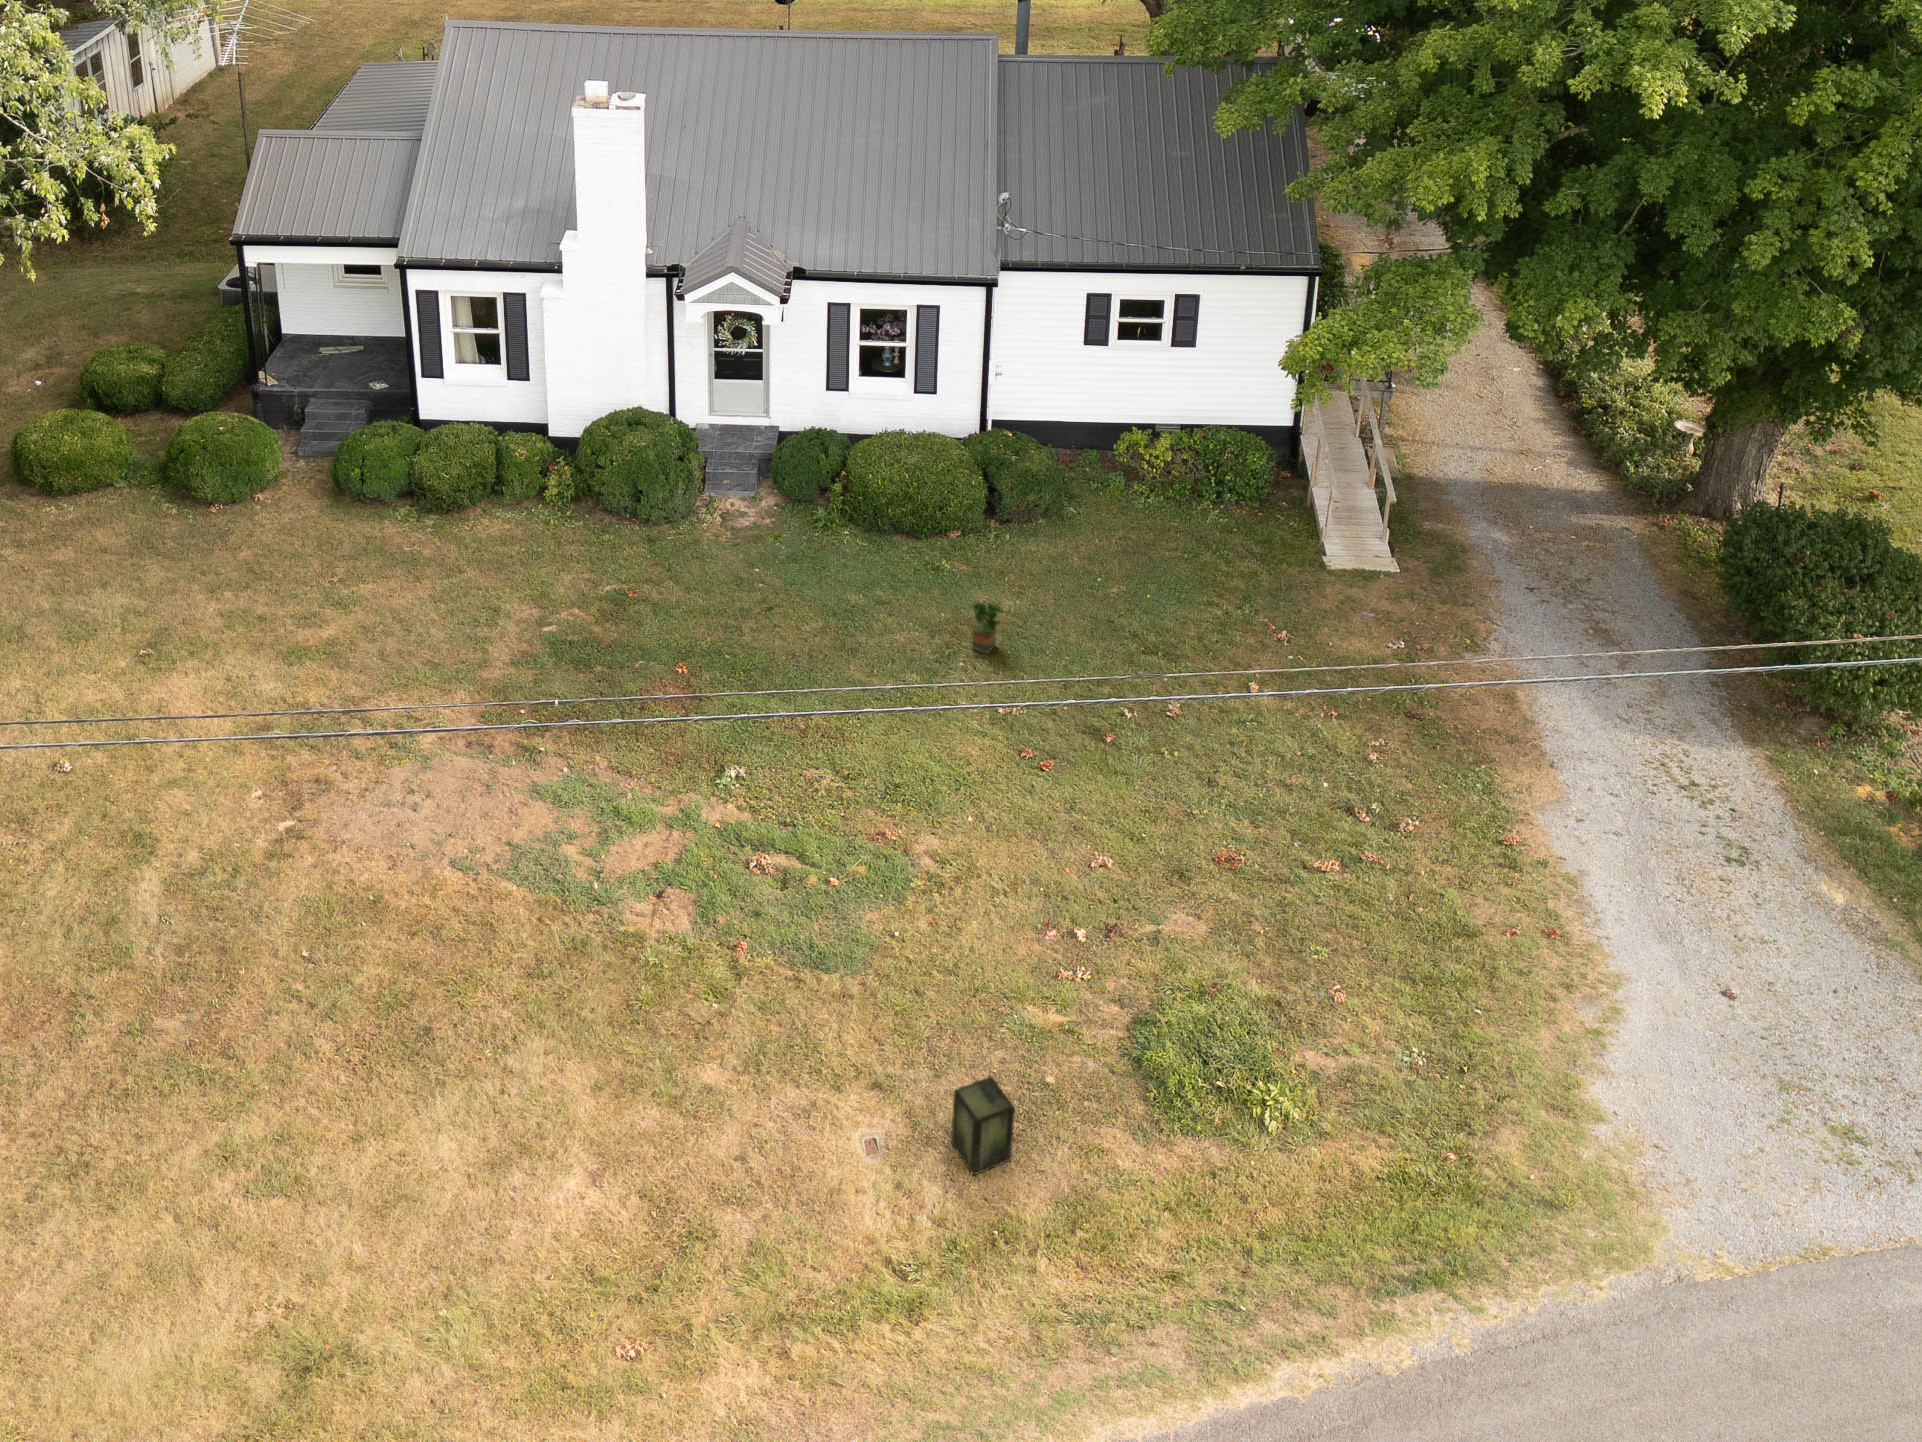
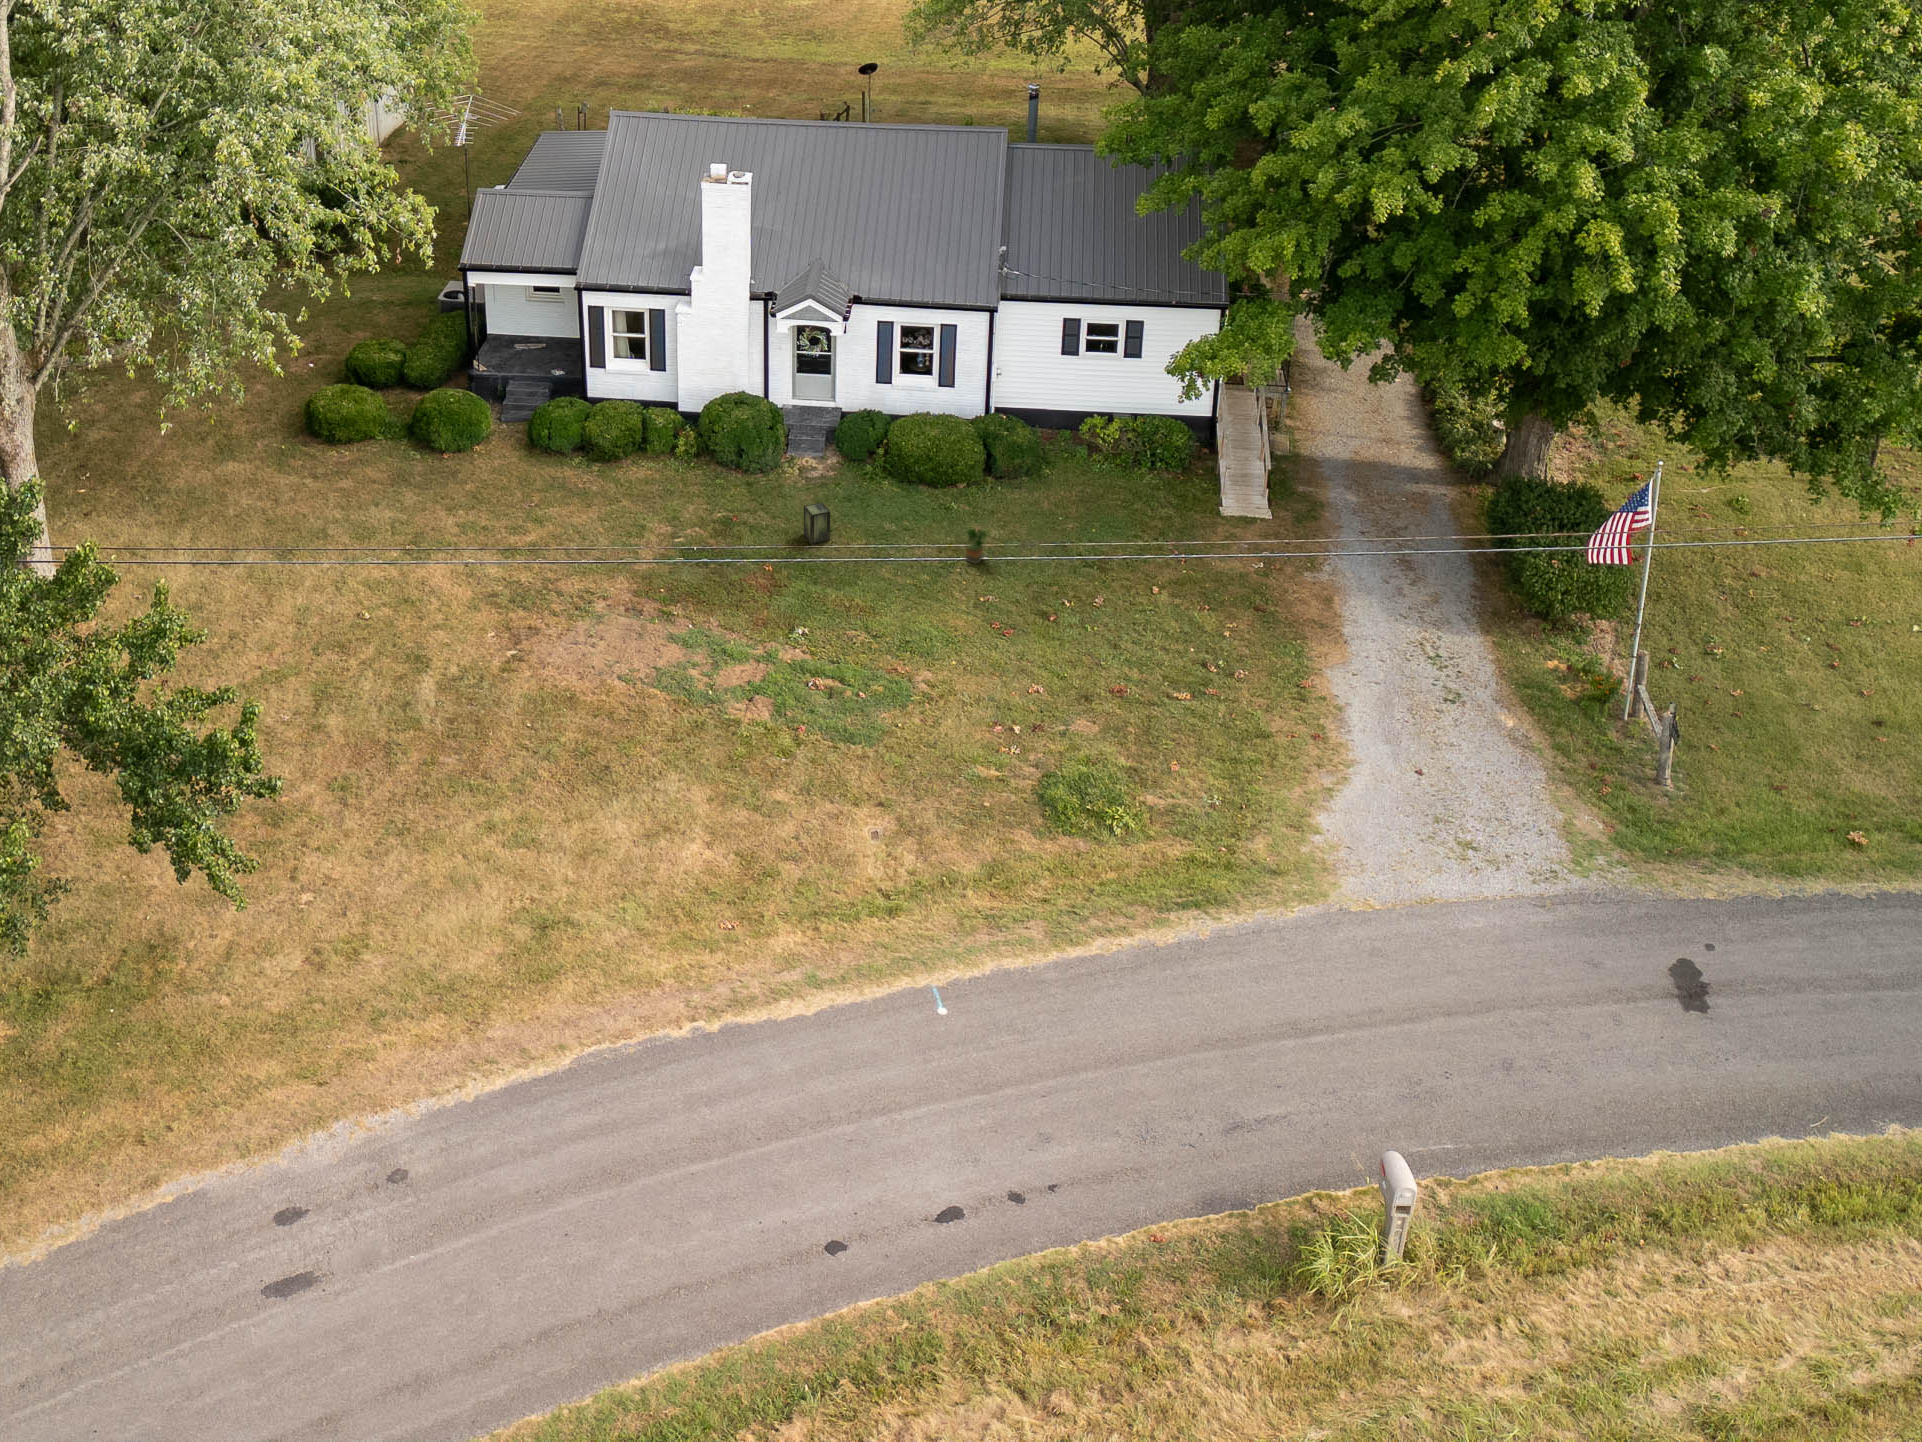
storage box: present [951,1076,1015,1175] -> present [803,502,830,545]

